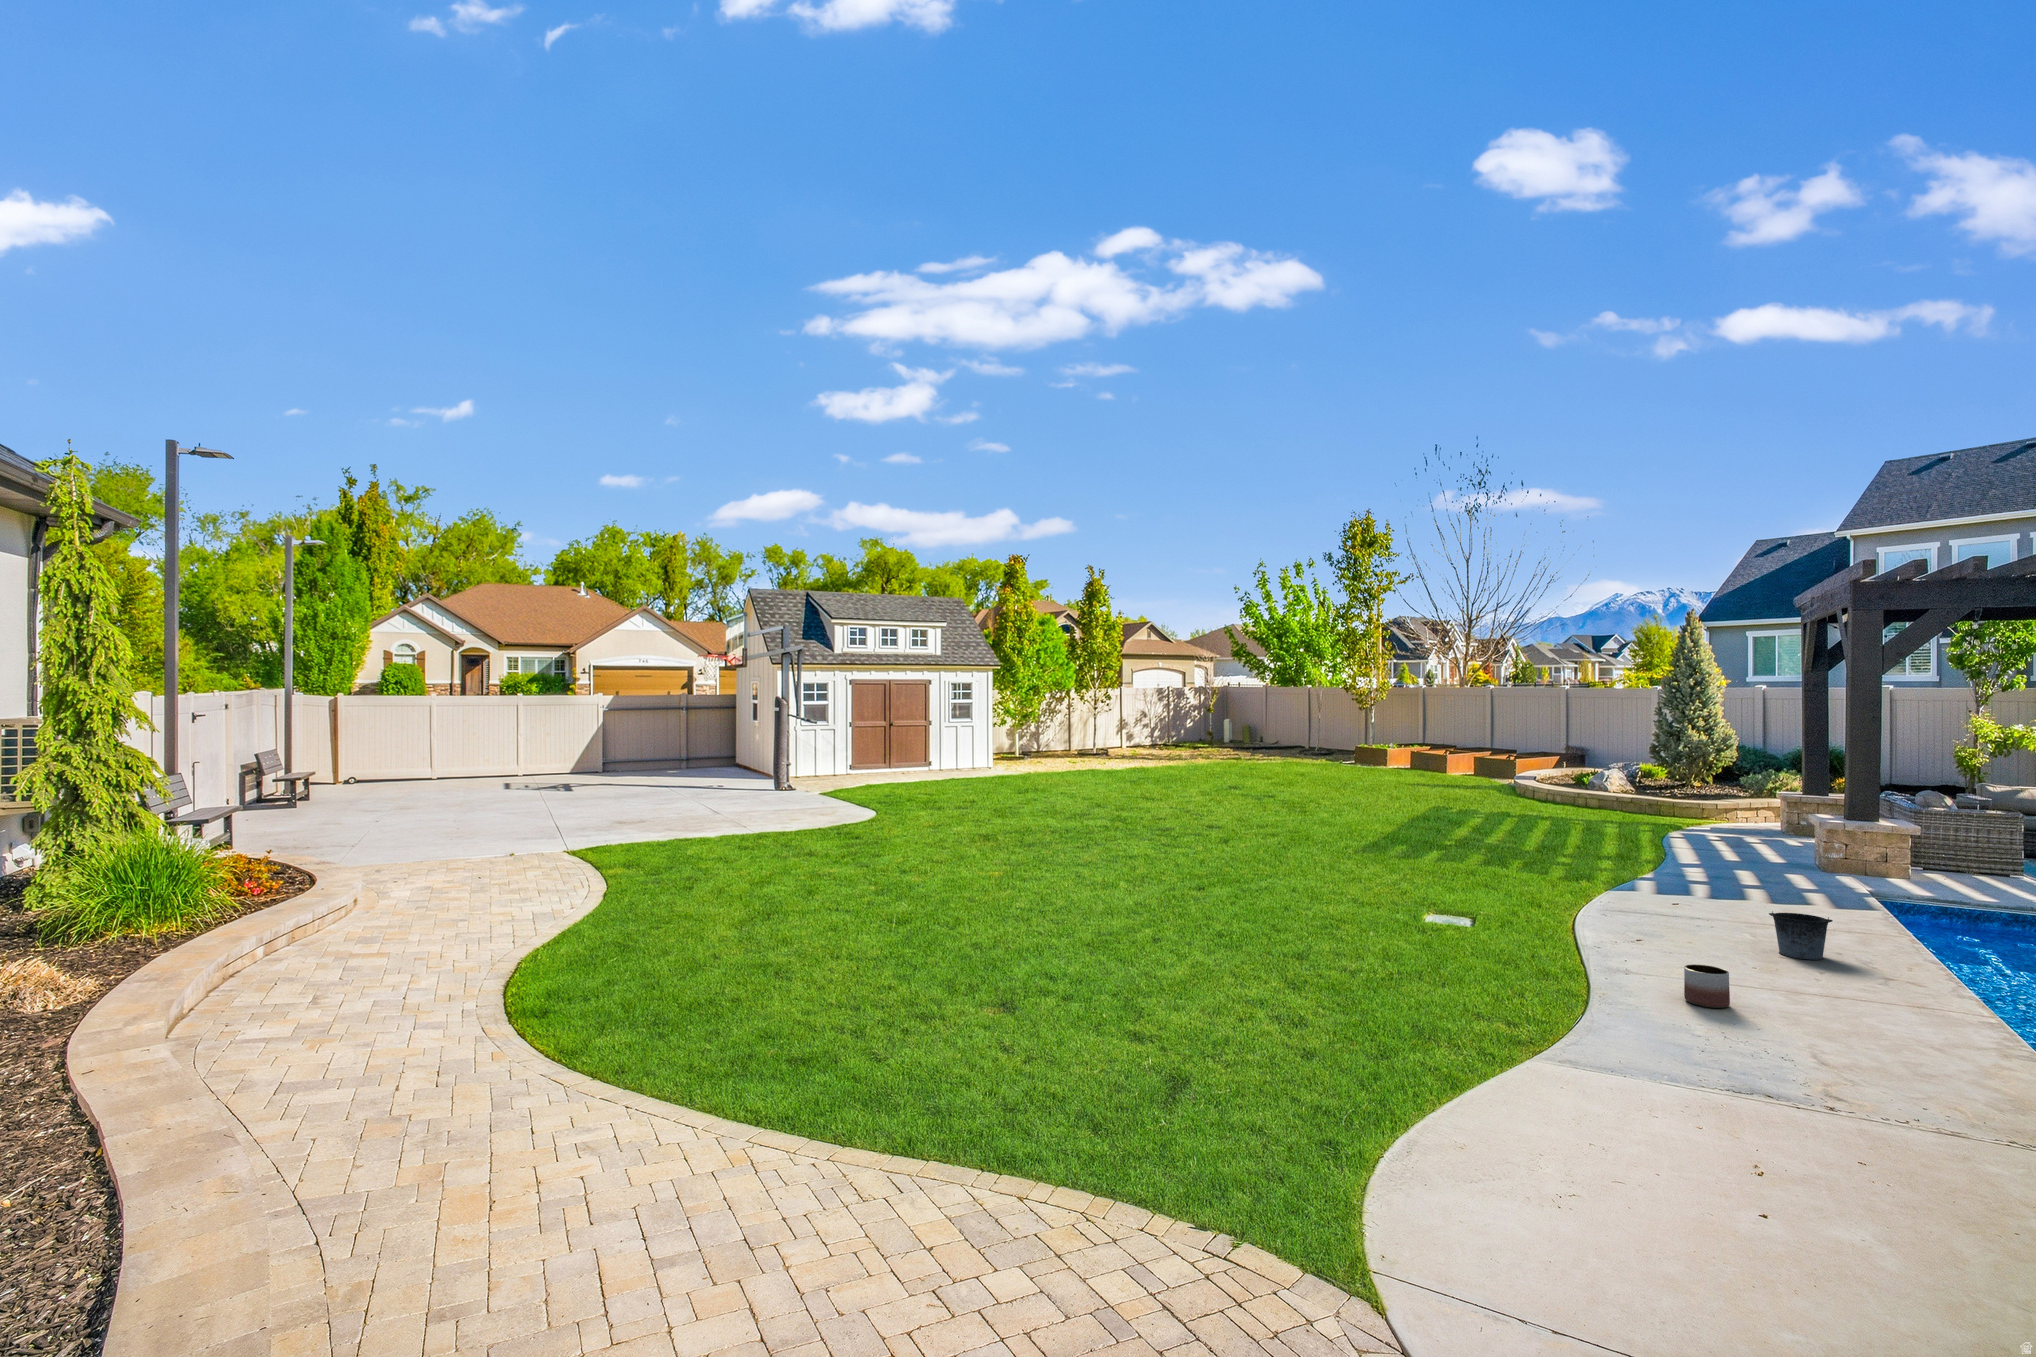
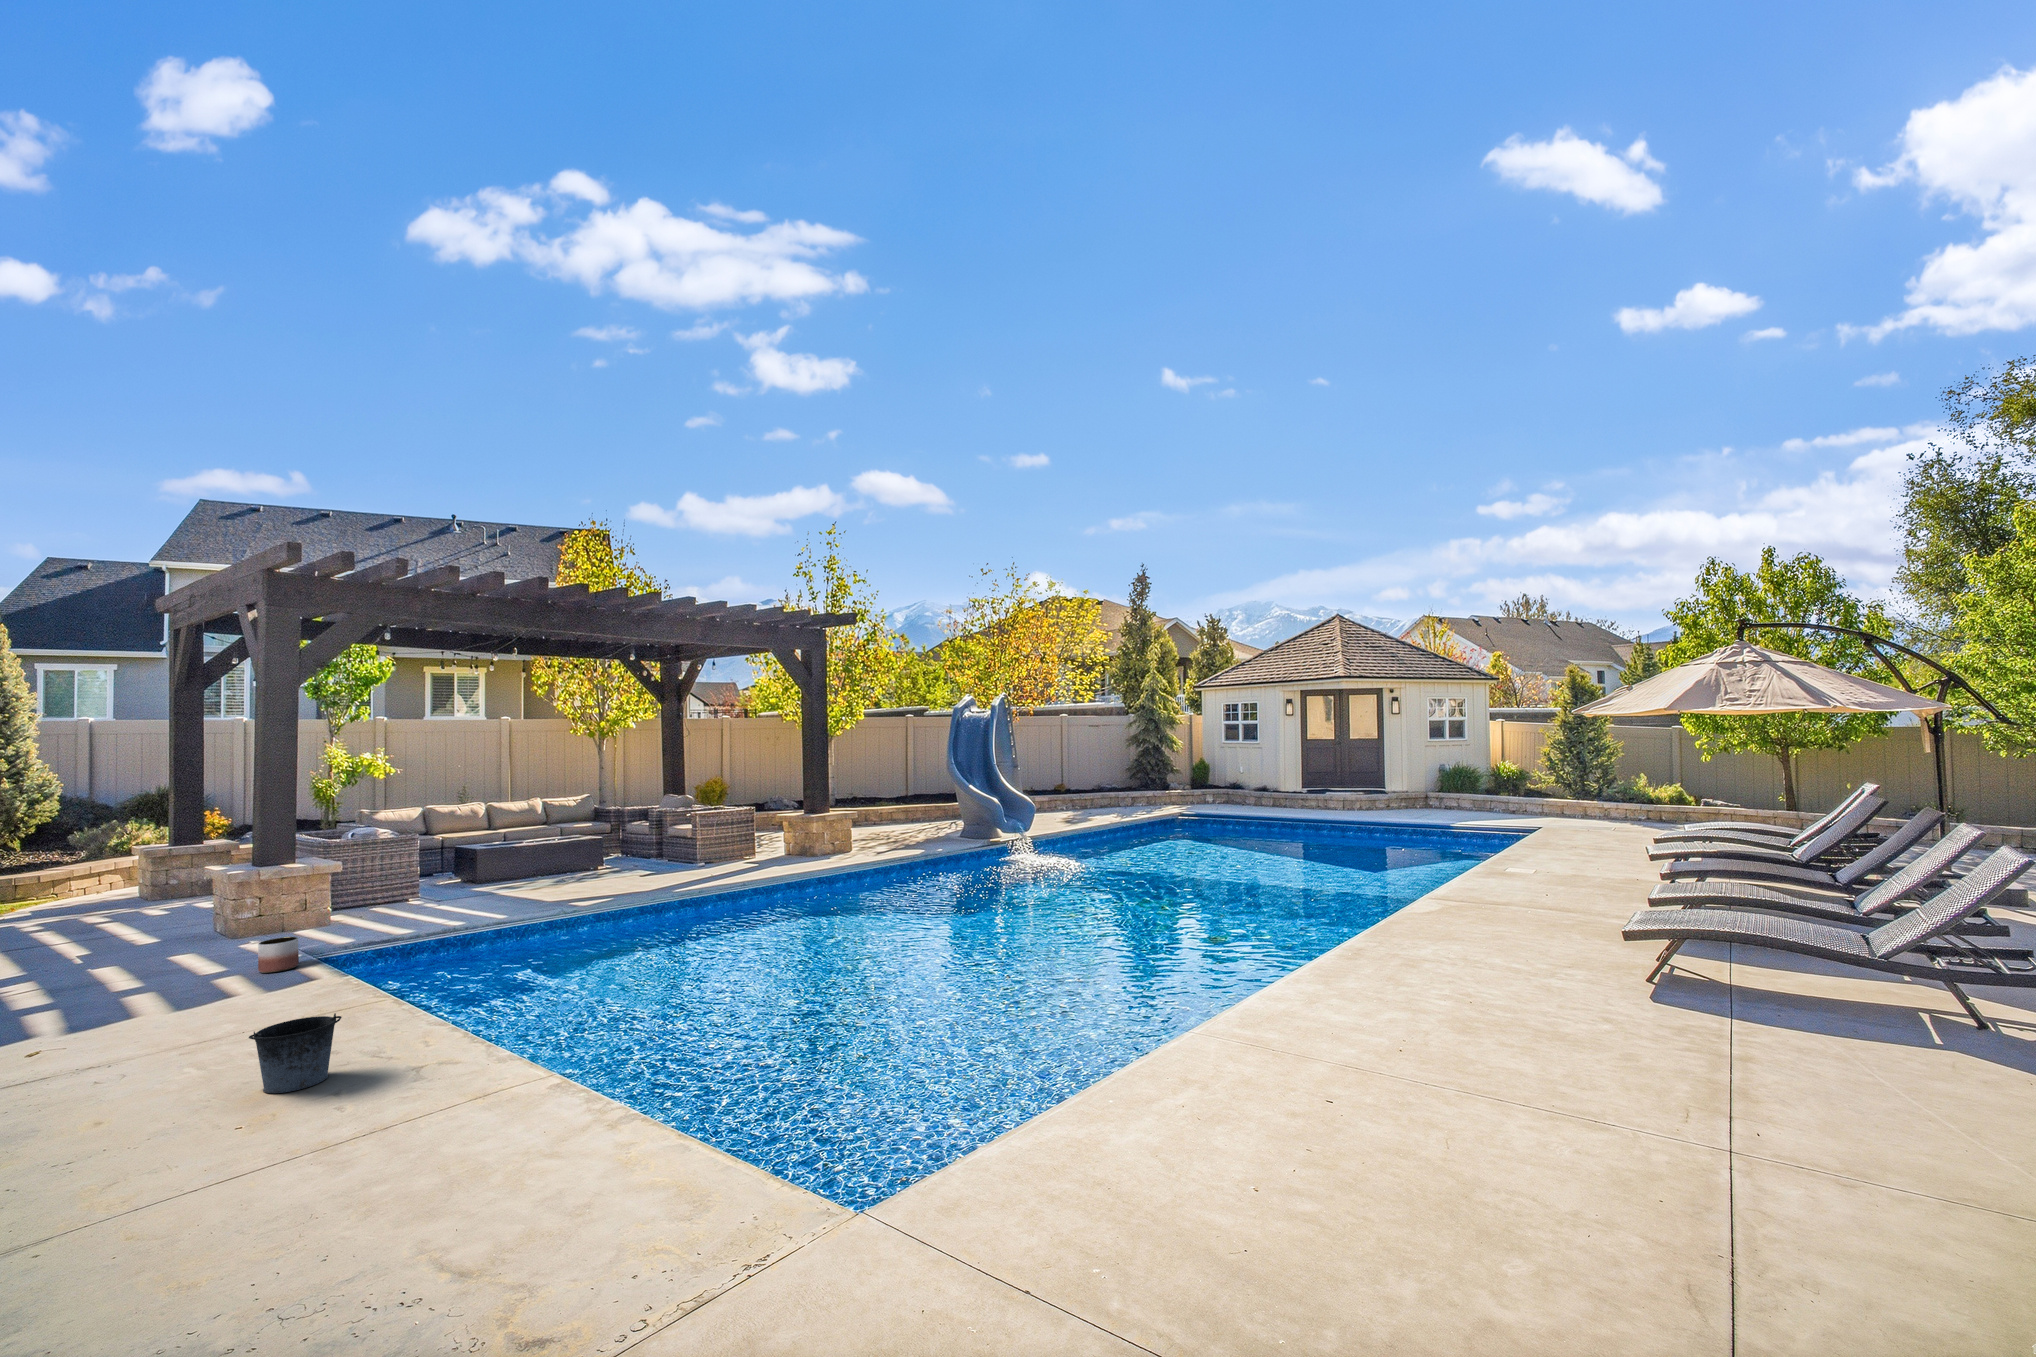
planter: present [1684,964,1730,1008] -> present [258,937,299,973]

